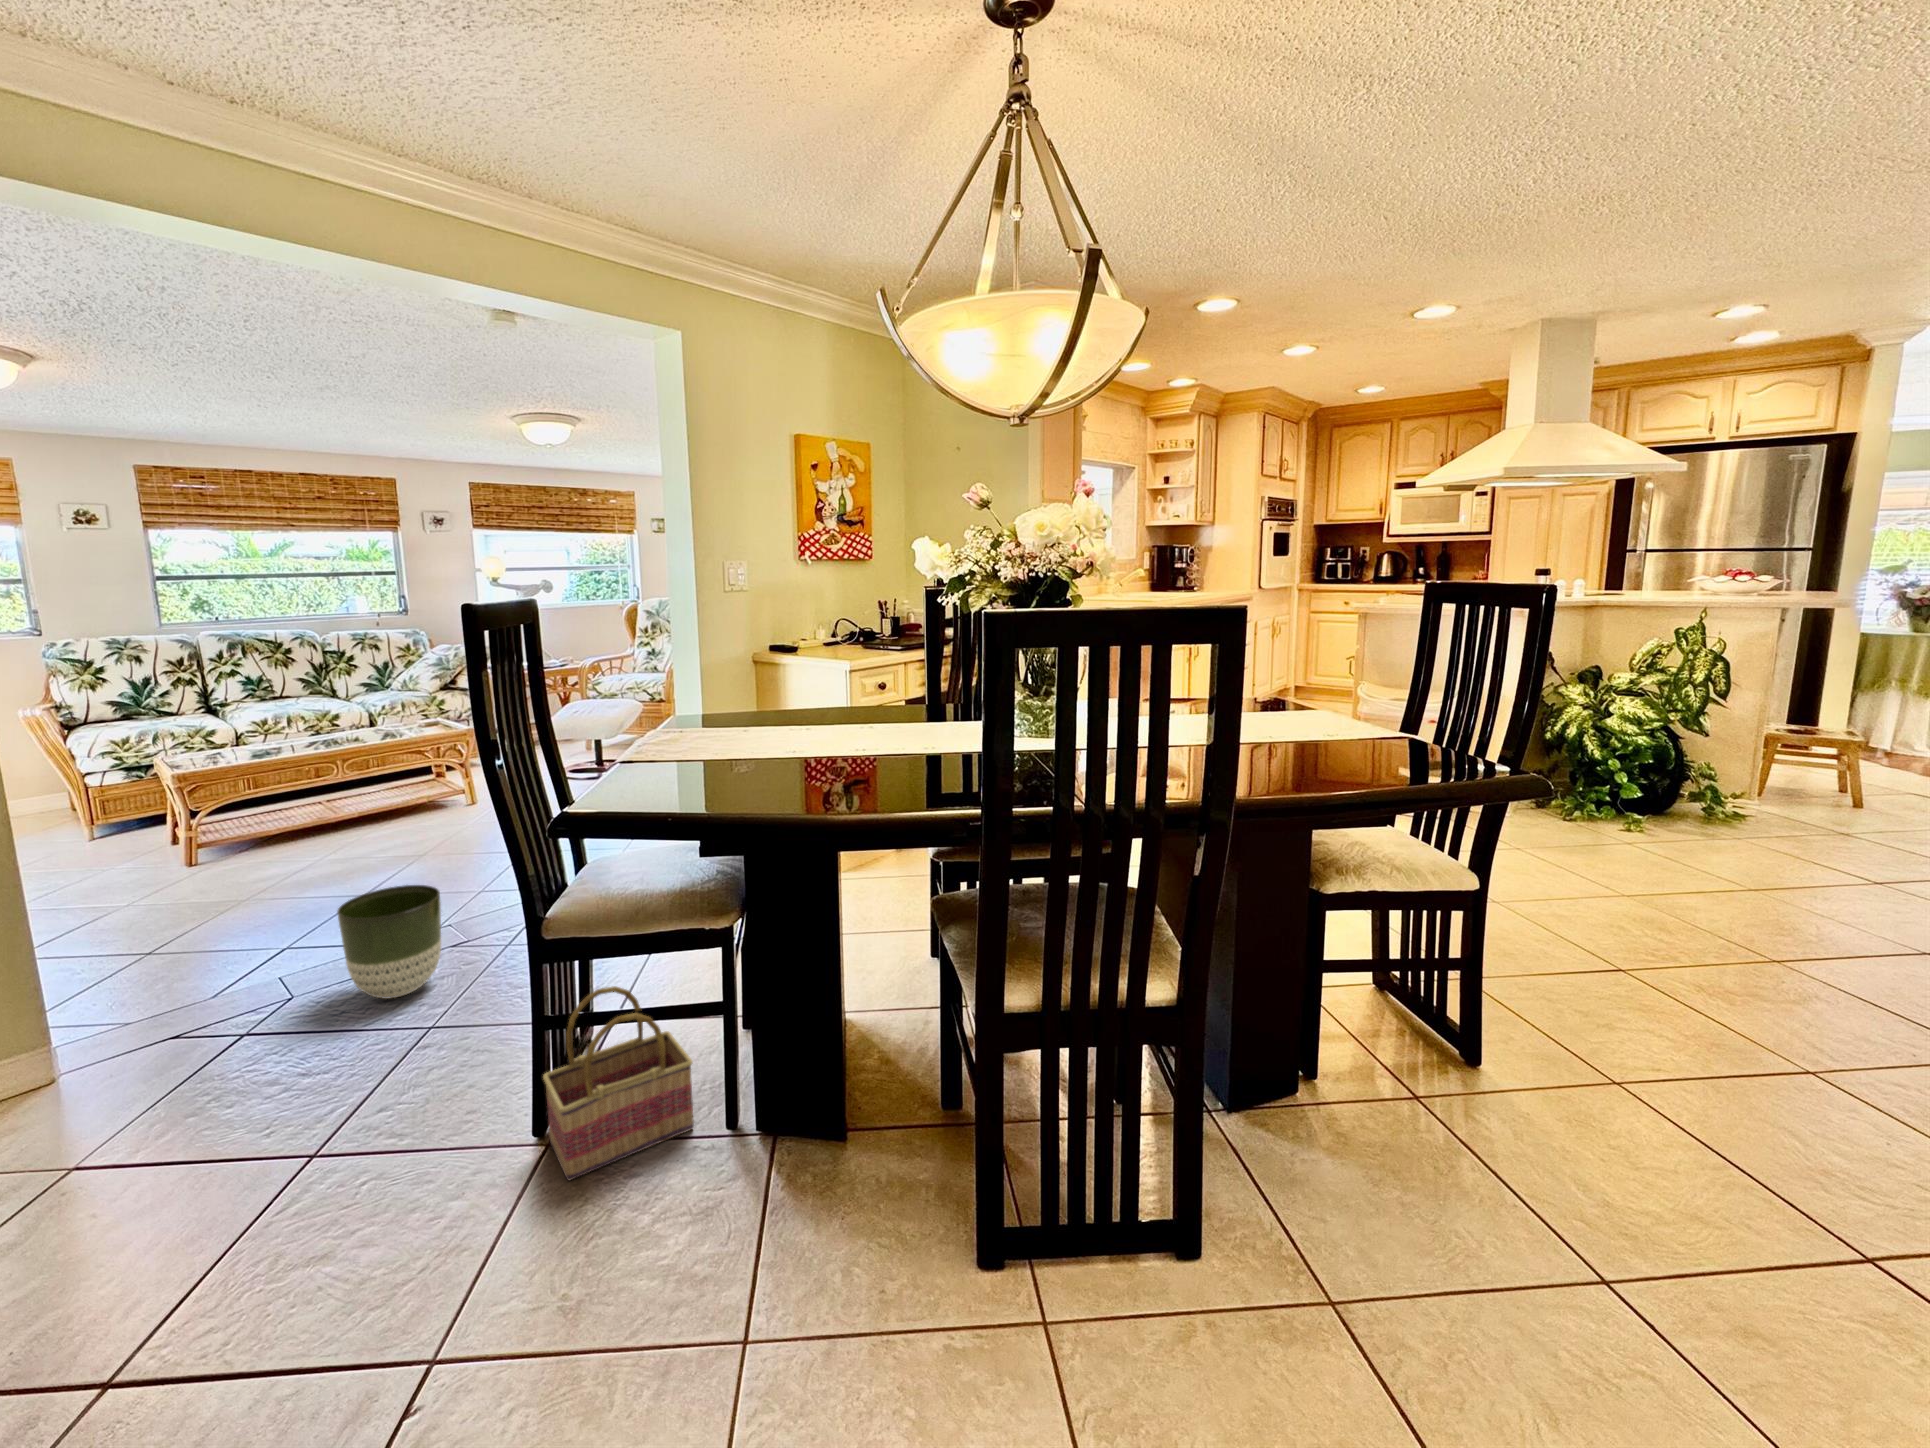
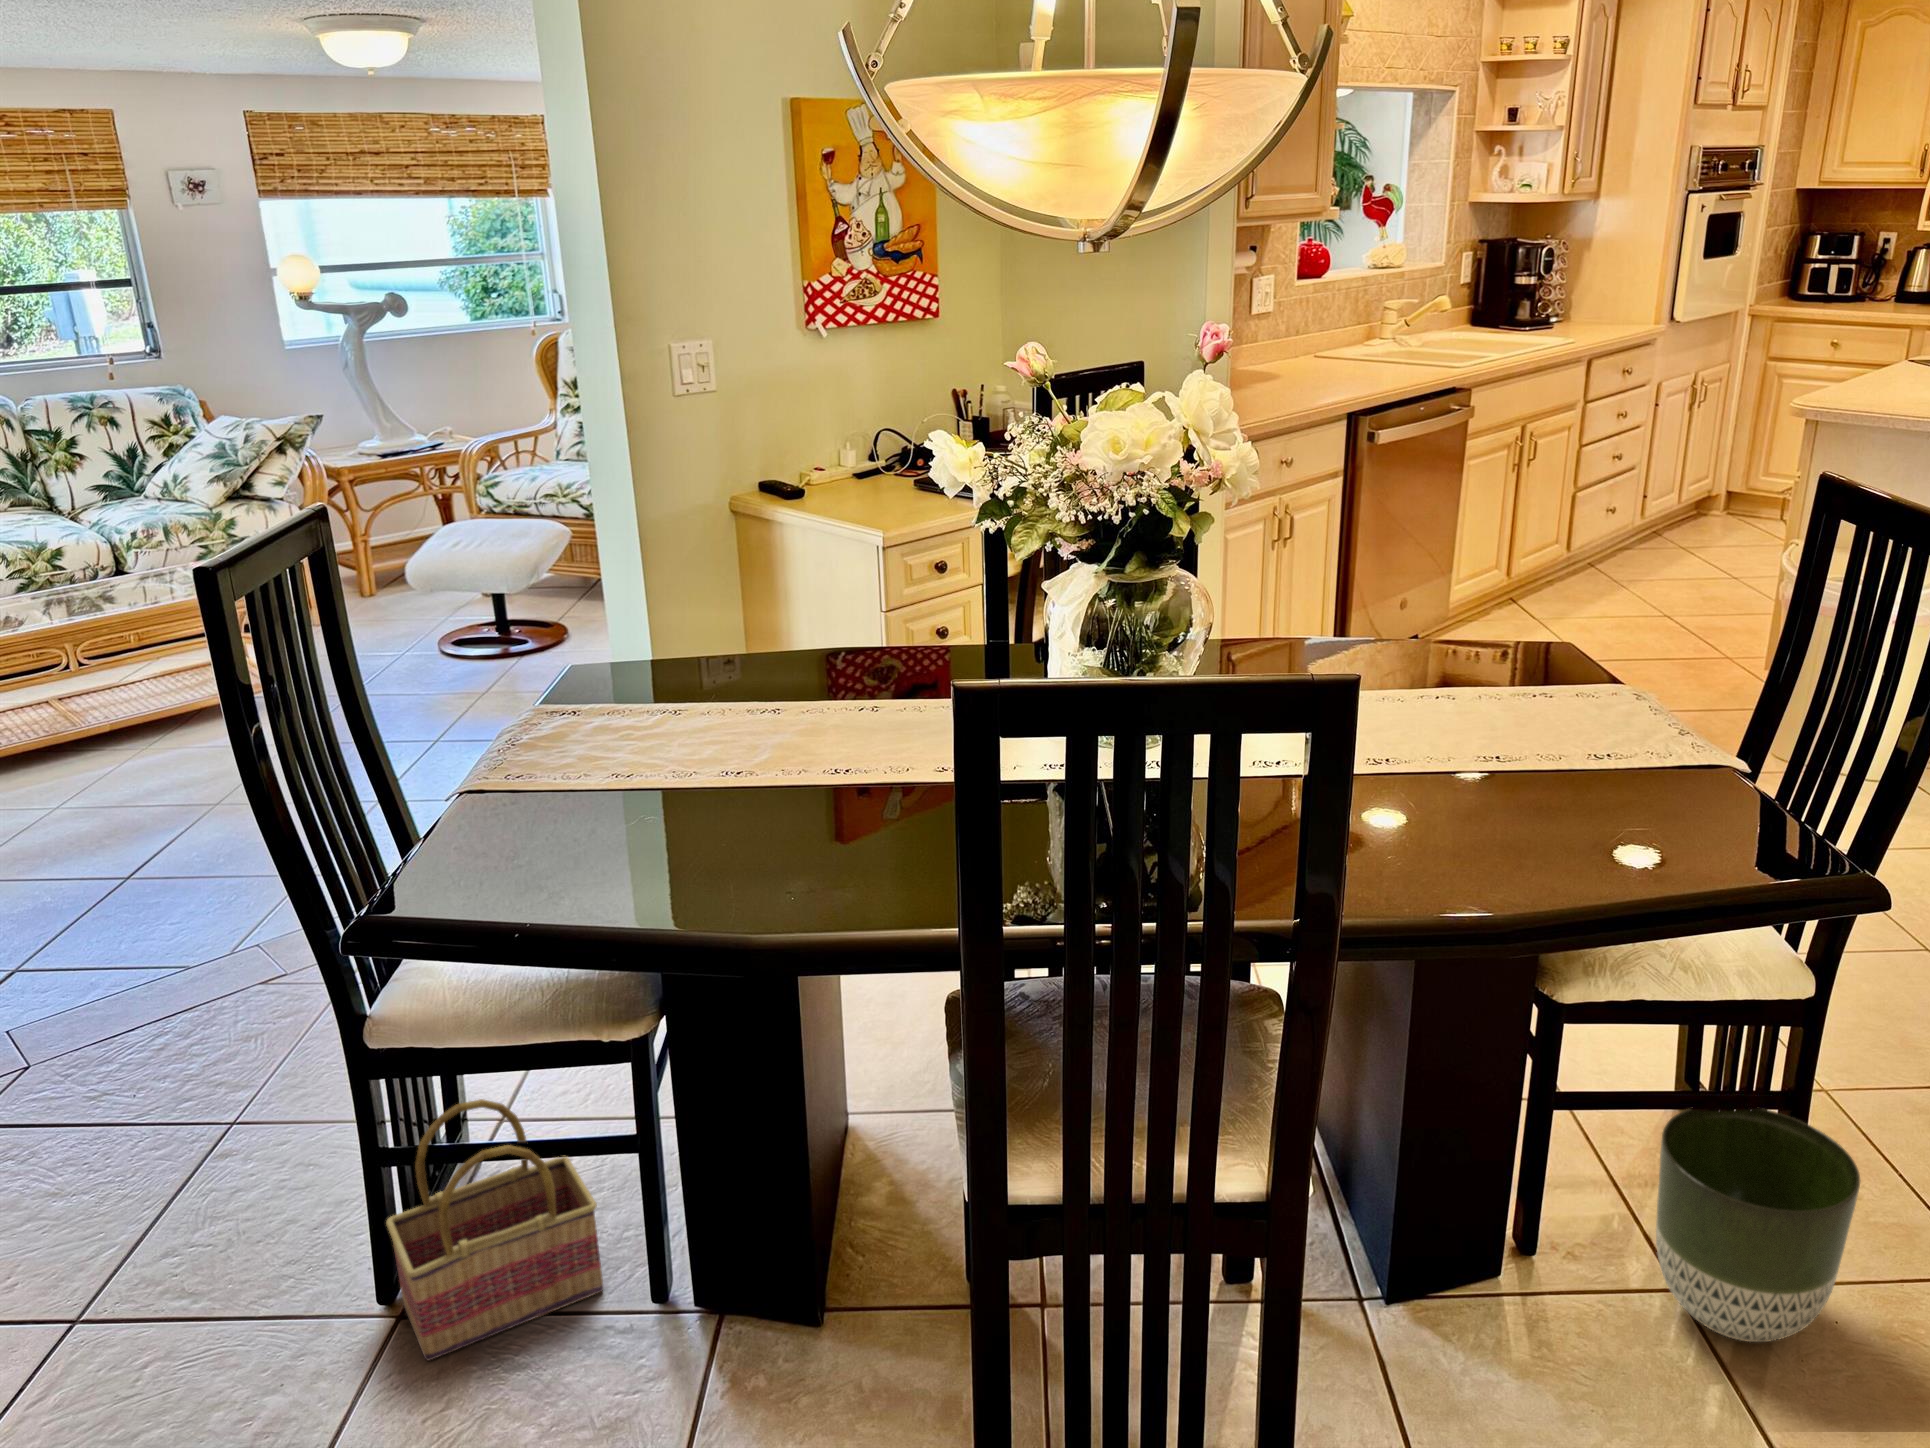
planter: present [337,885,441,999] -> present [1656,1109,1860,1342]

